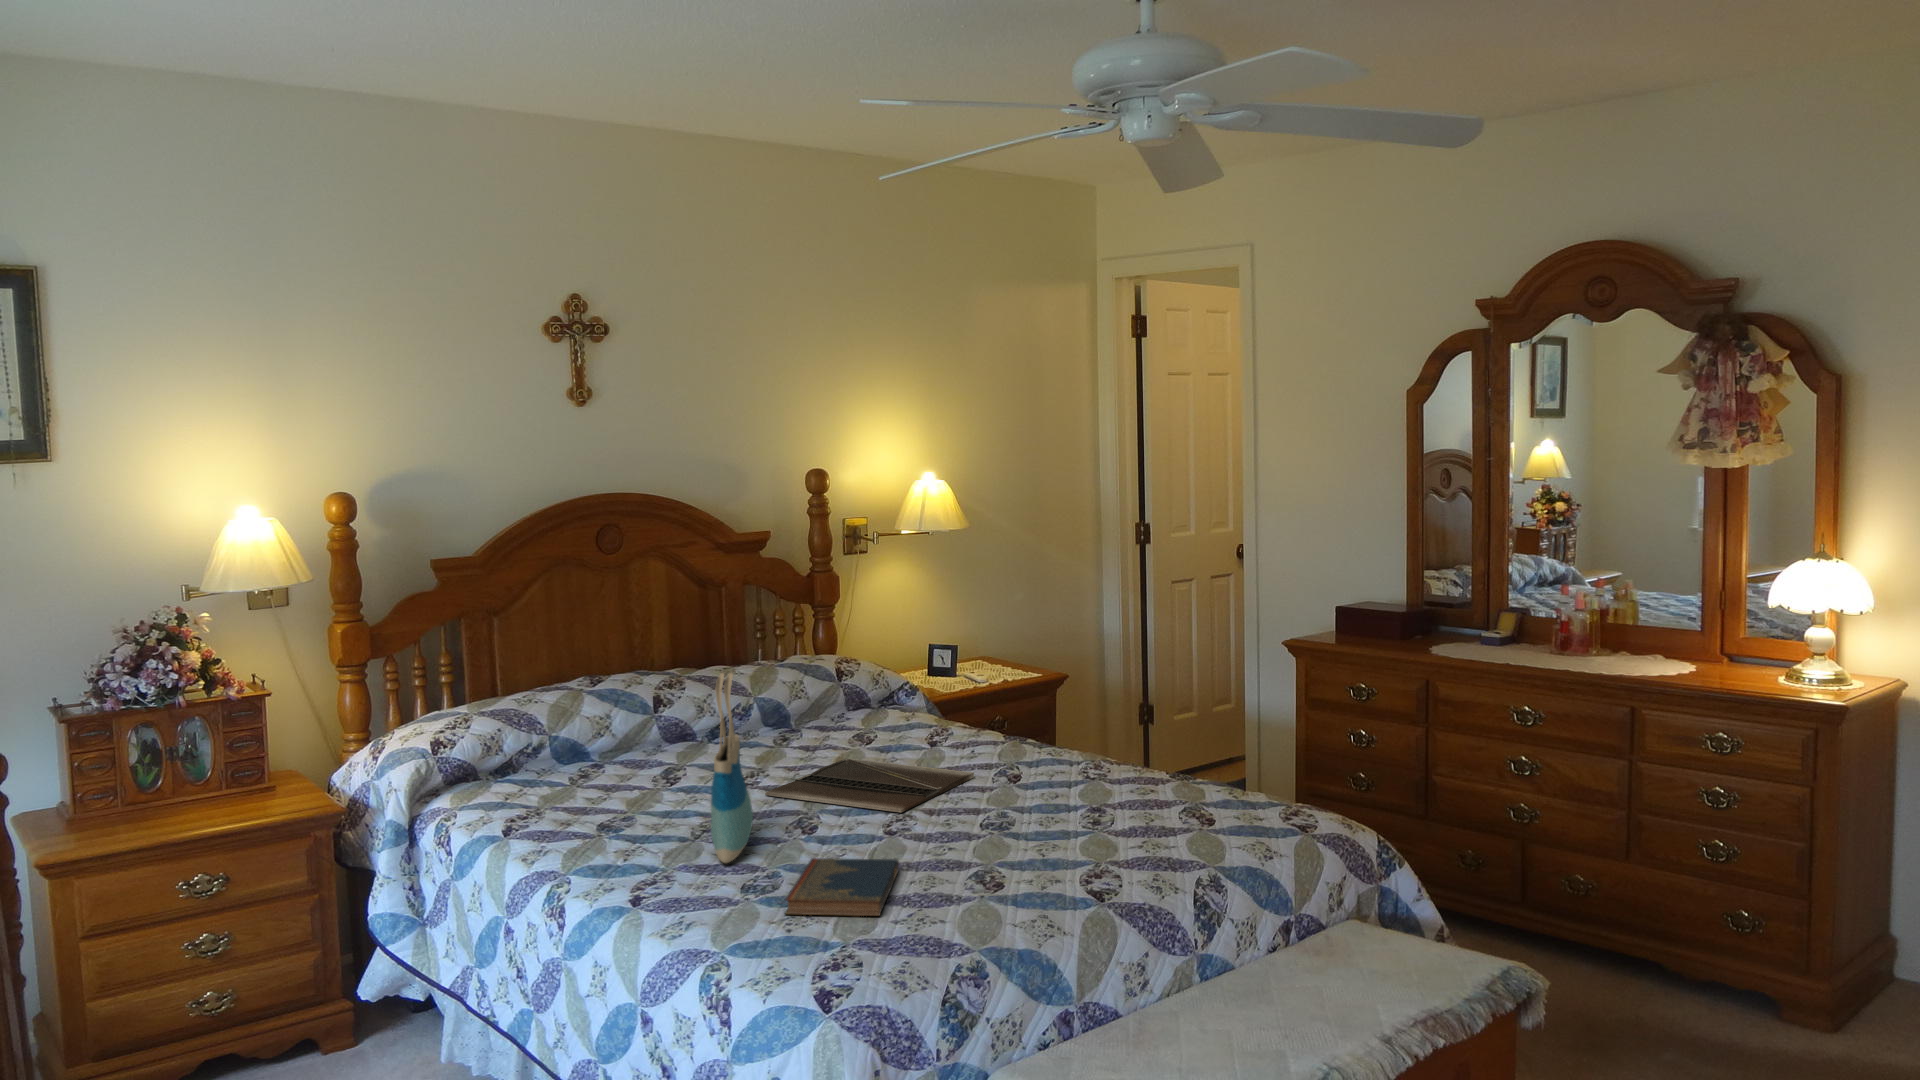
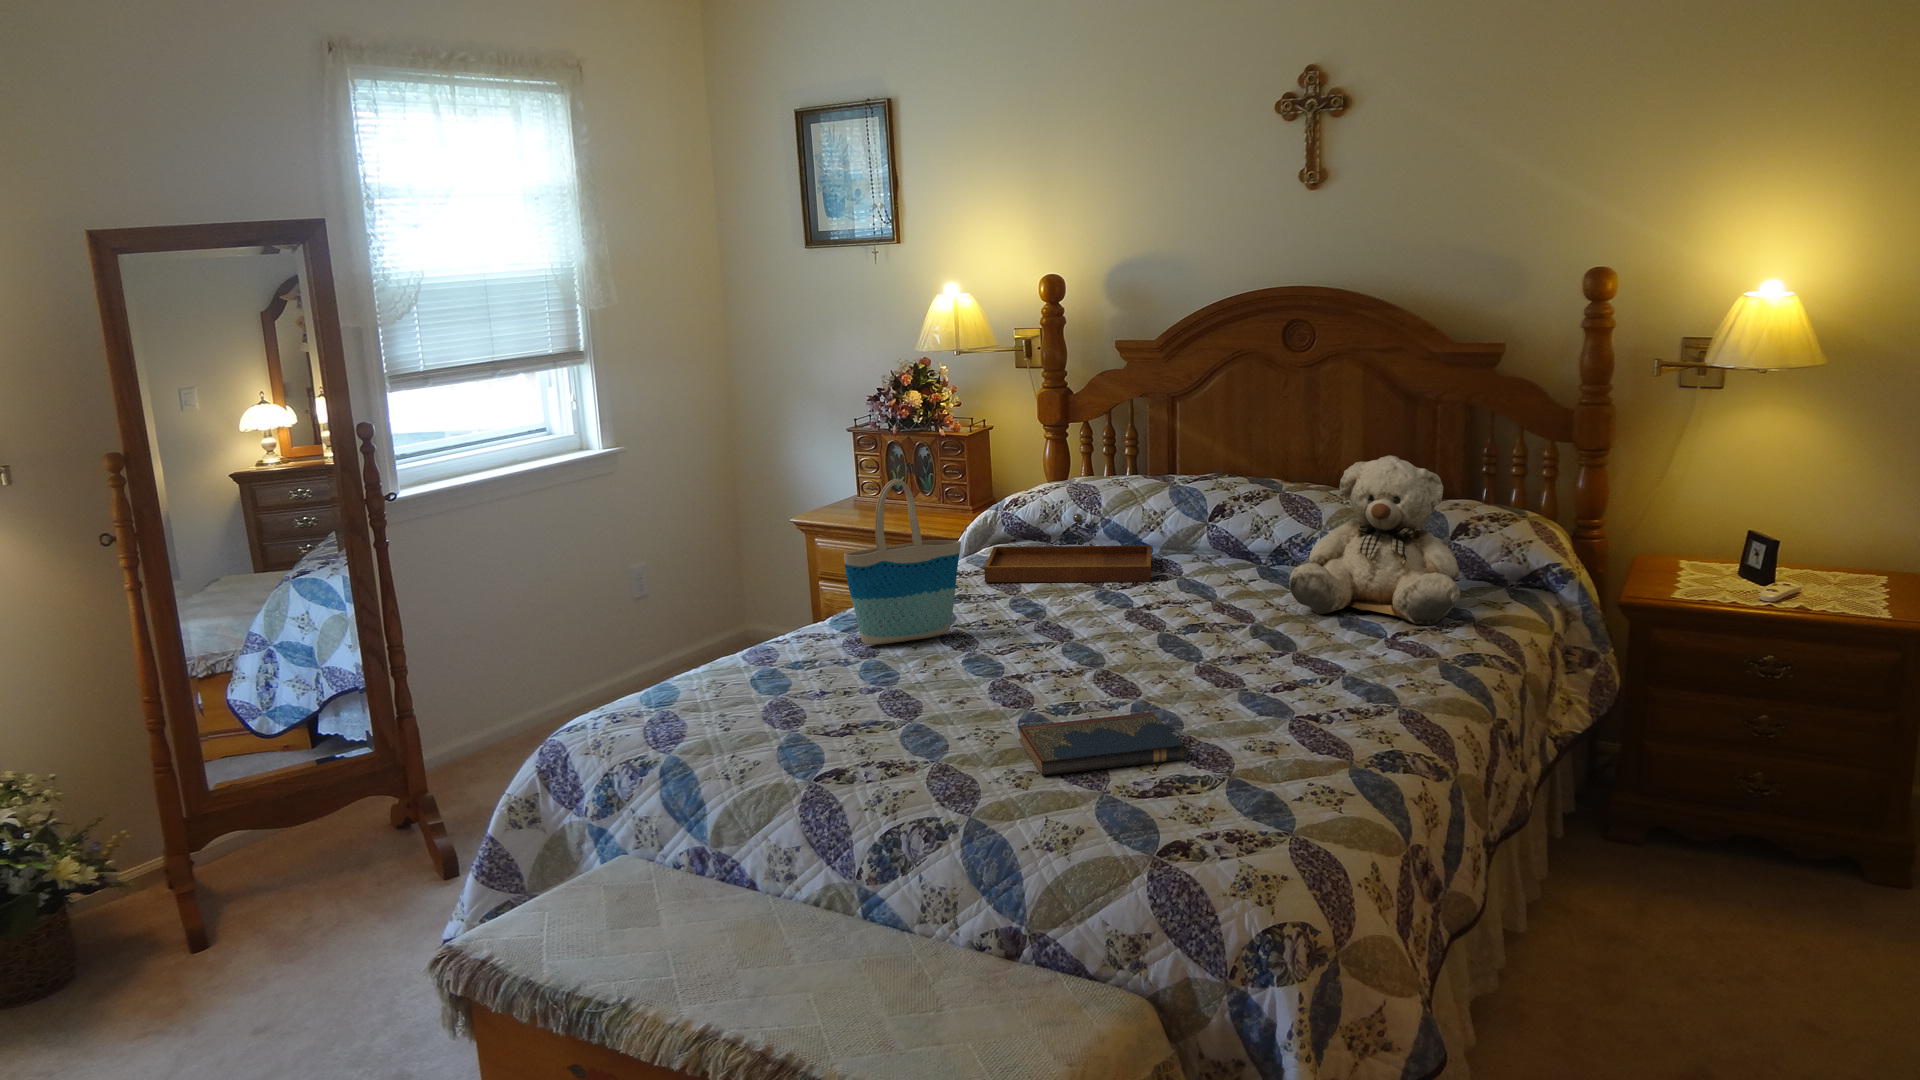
teddy bear: none [799,616,945,748] -> present [1289,455,1460,625]
tray: none [503,725,688,813] -> present [984,514,1151,582]
laptop: present [765,758,974,813] -> none [1072,614,1250,672]
hardcover book: present [785,858,899,916] -> present [1019,712,1185,776]

